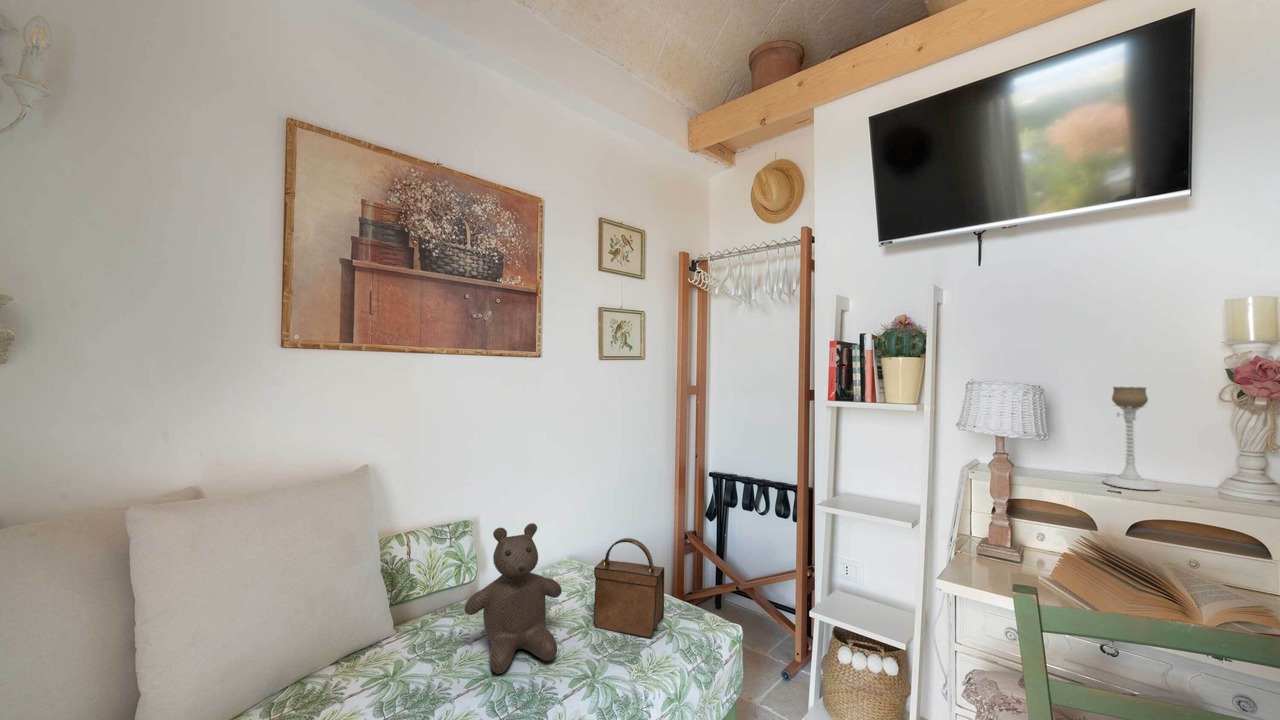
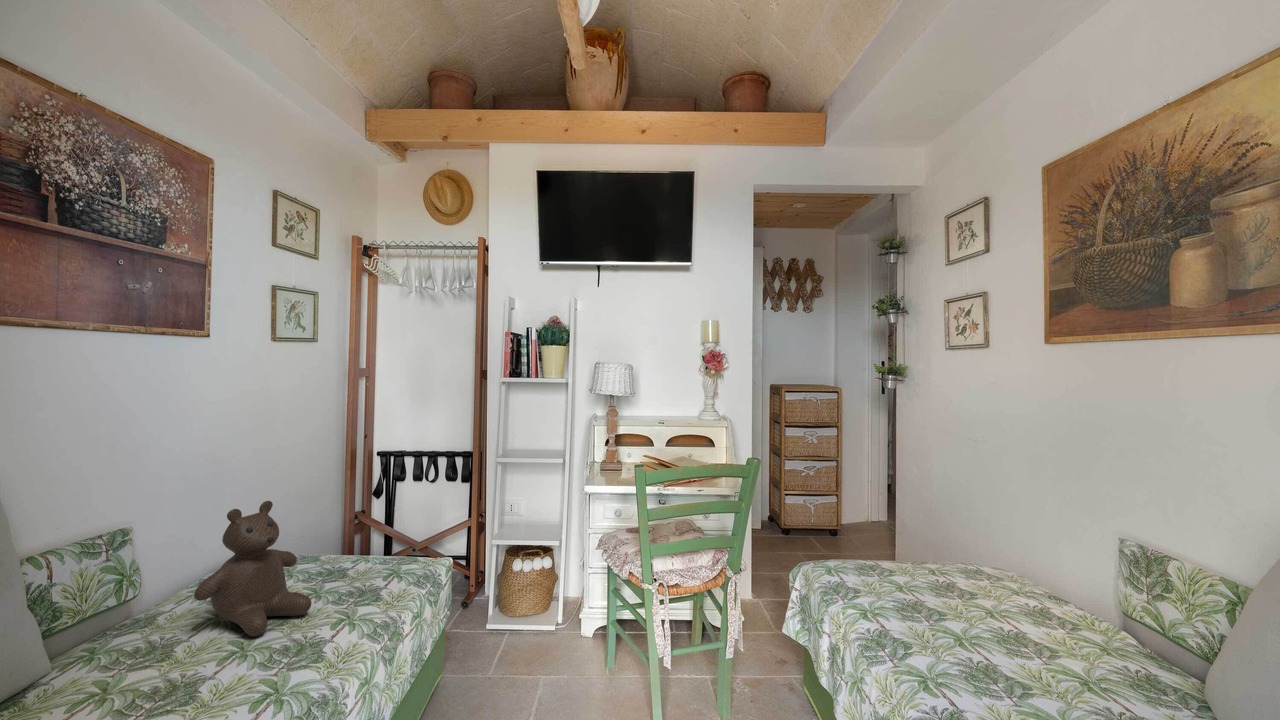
candle holder: present [1103,387,1160,490] -> none [655,367,676,421]
handbag: present [594,538,664,638] -> none [326,502,393,587]

